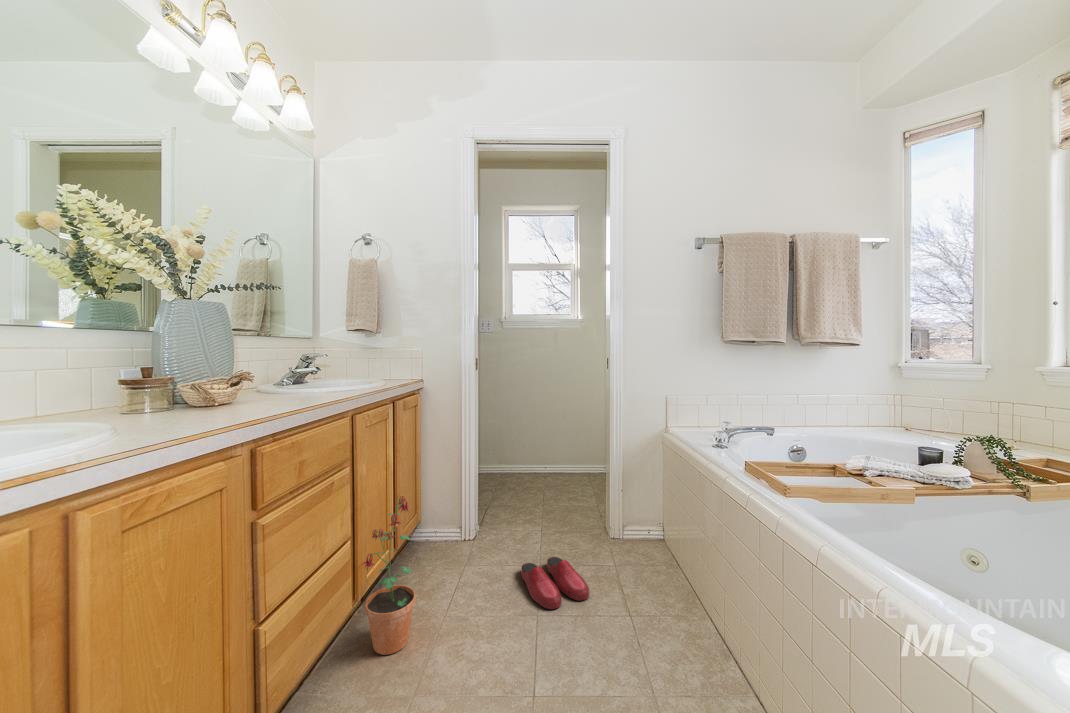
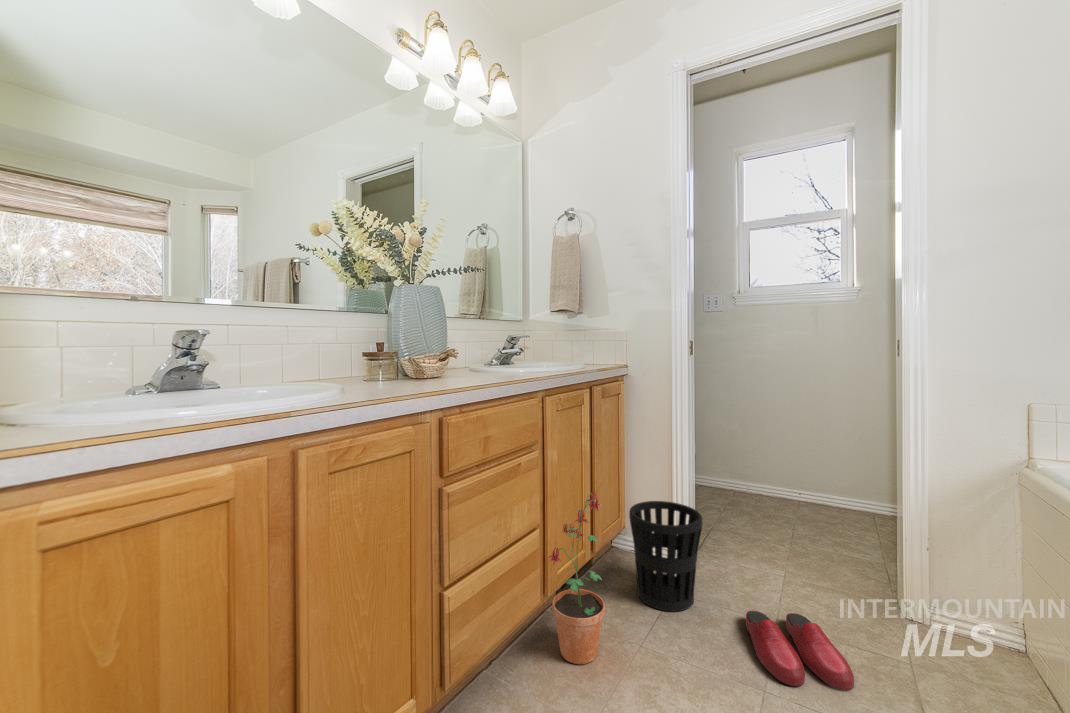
wastebasket: none [430,492,489,584] -> present [629,501,702,611]

